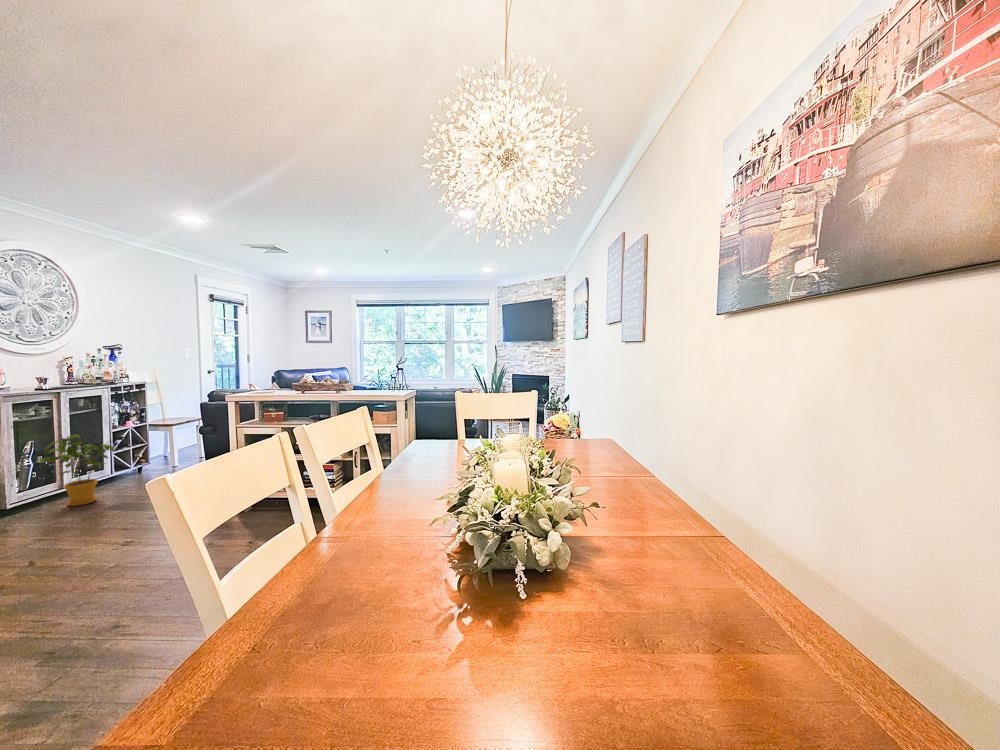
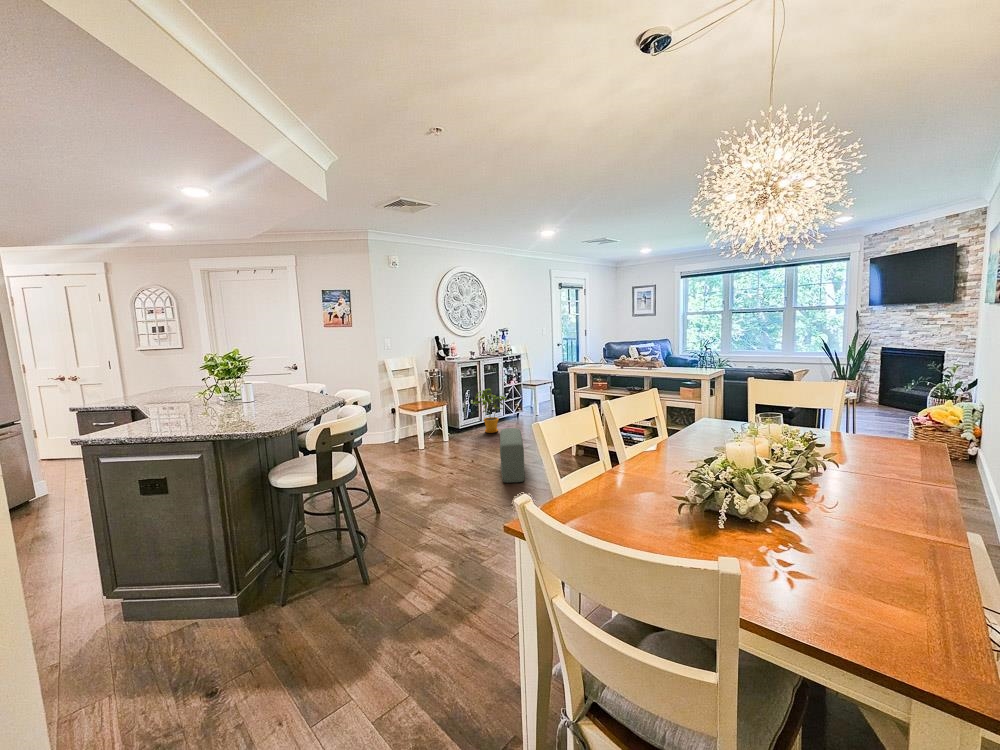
pouf: none [89,492,143,592] -> present [500,428,524,483]

